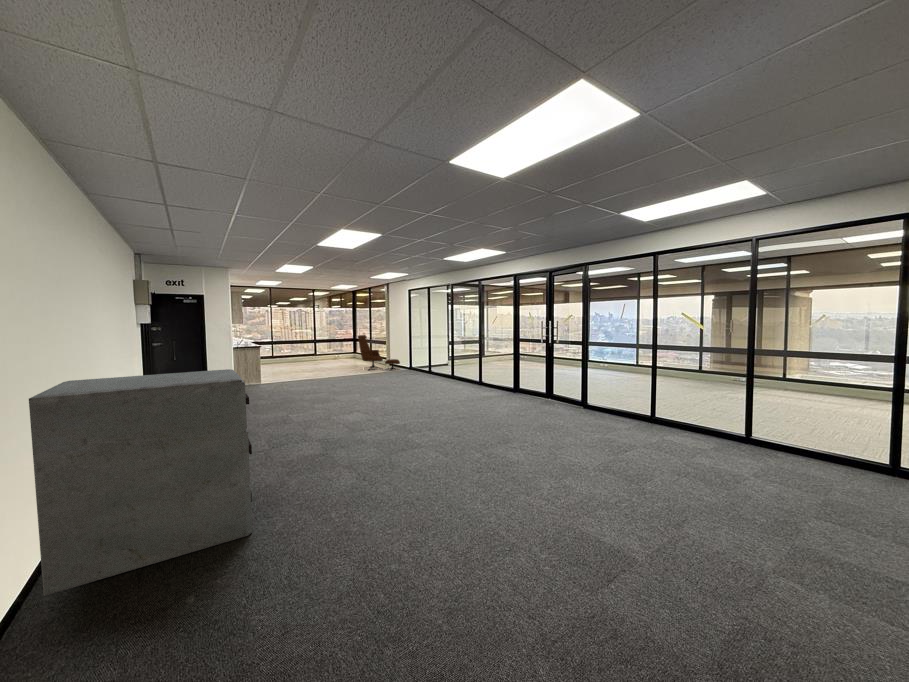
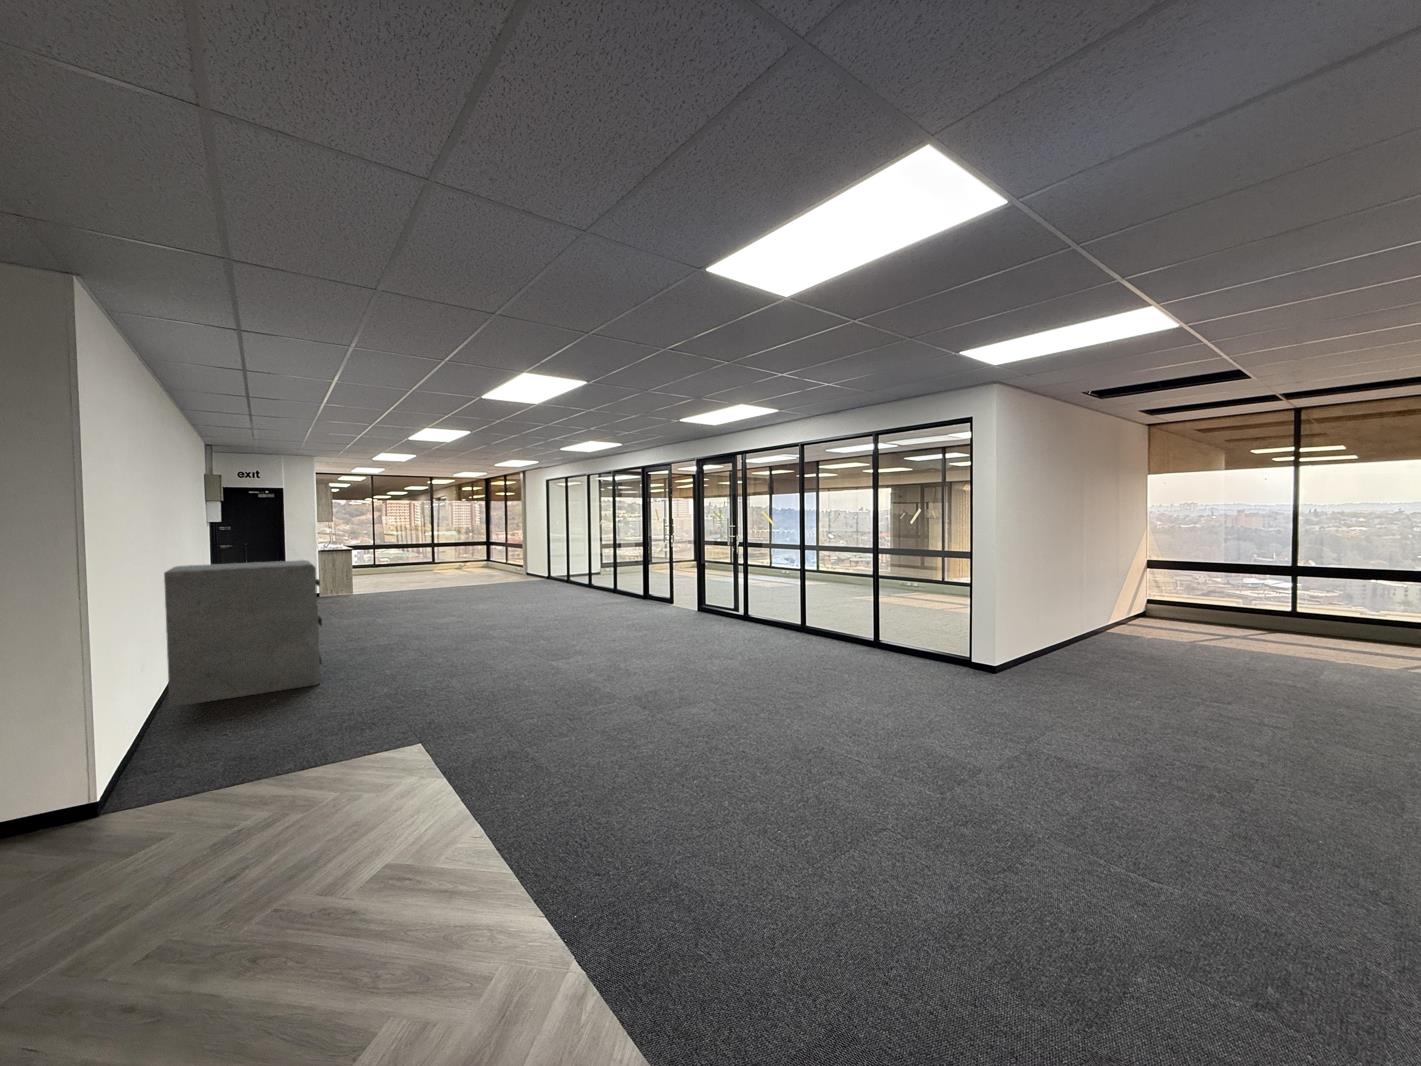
lounge chair: present [358,335,400,369] -> none [481,536,535,581]

